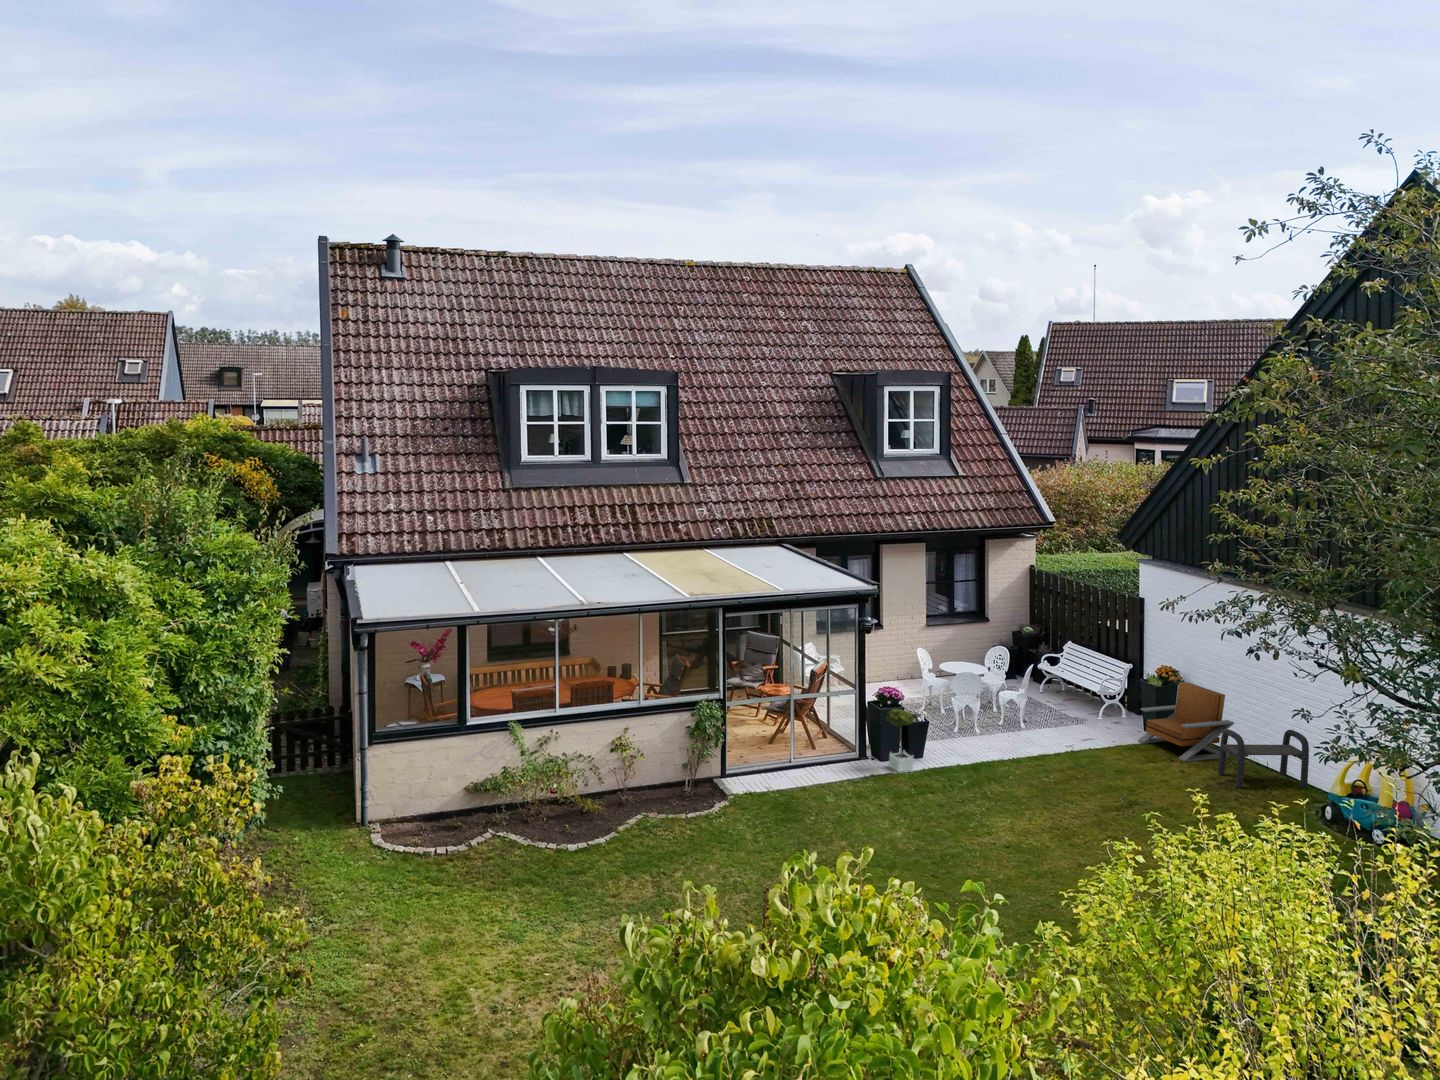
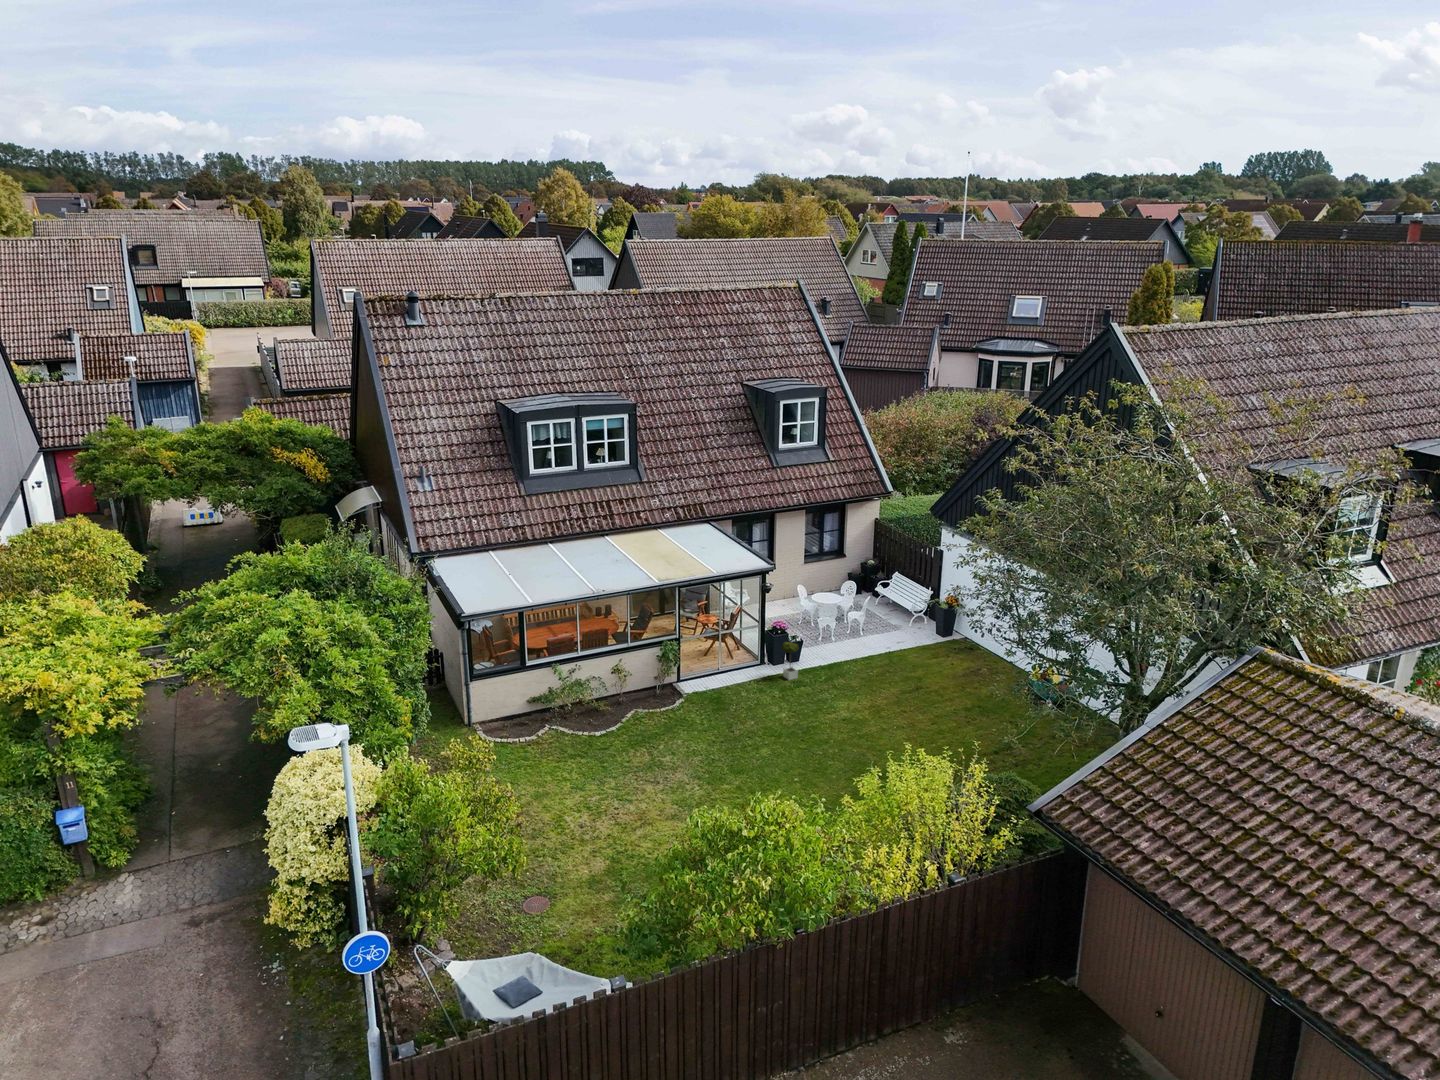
lounge chair: present [1138,682,1234,762] -> none [939,612,995,665]
bench: present [1218,729,1309,788] -> none [981,646,1032,683]

